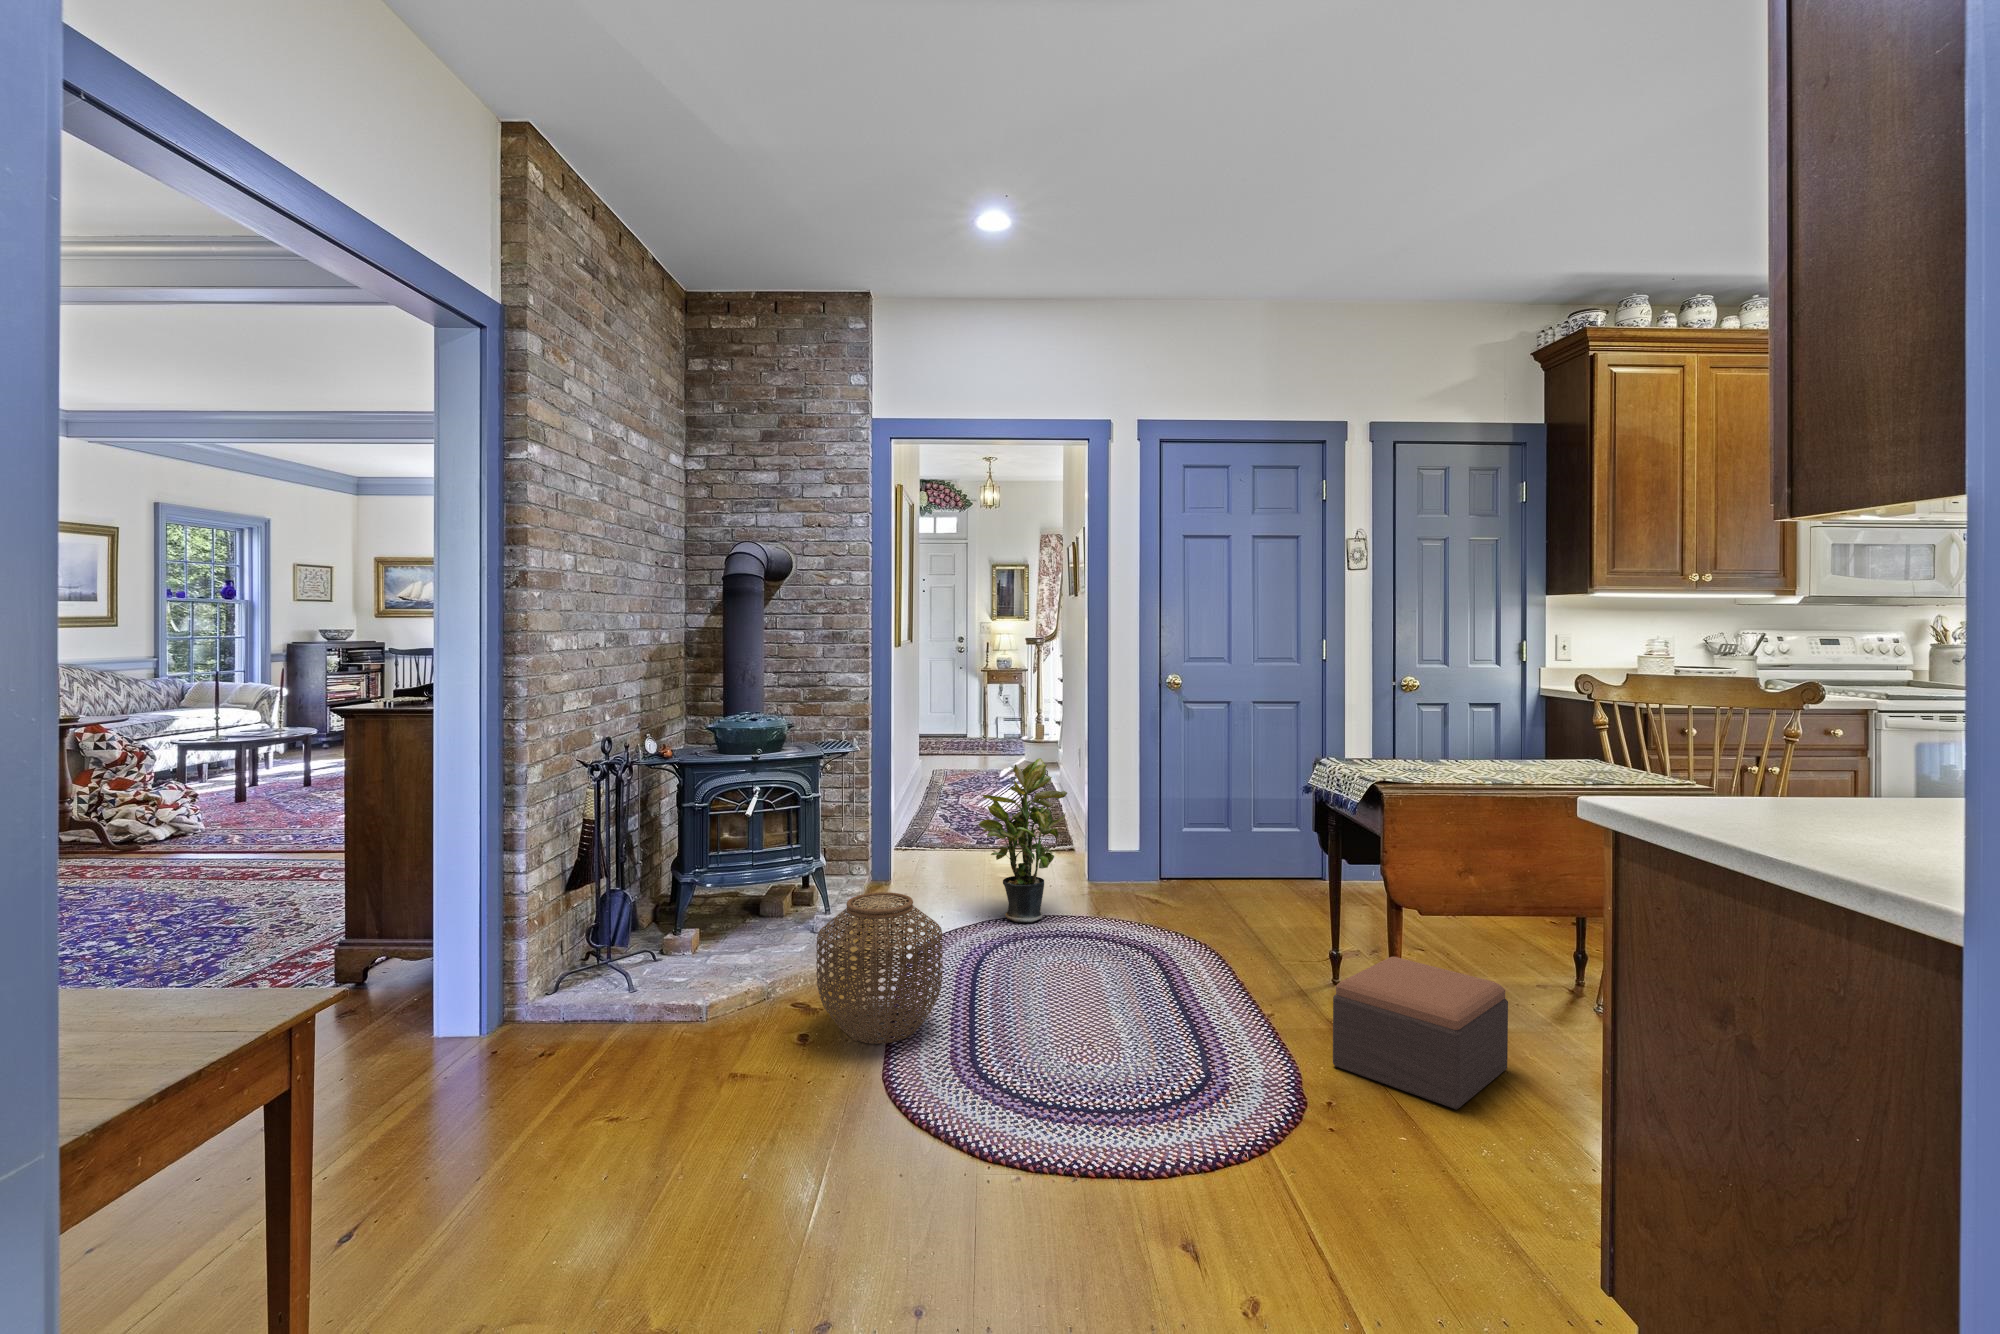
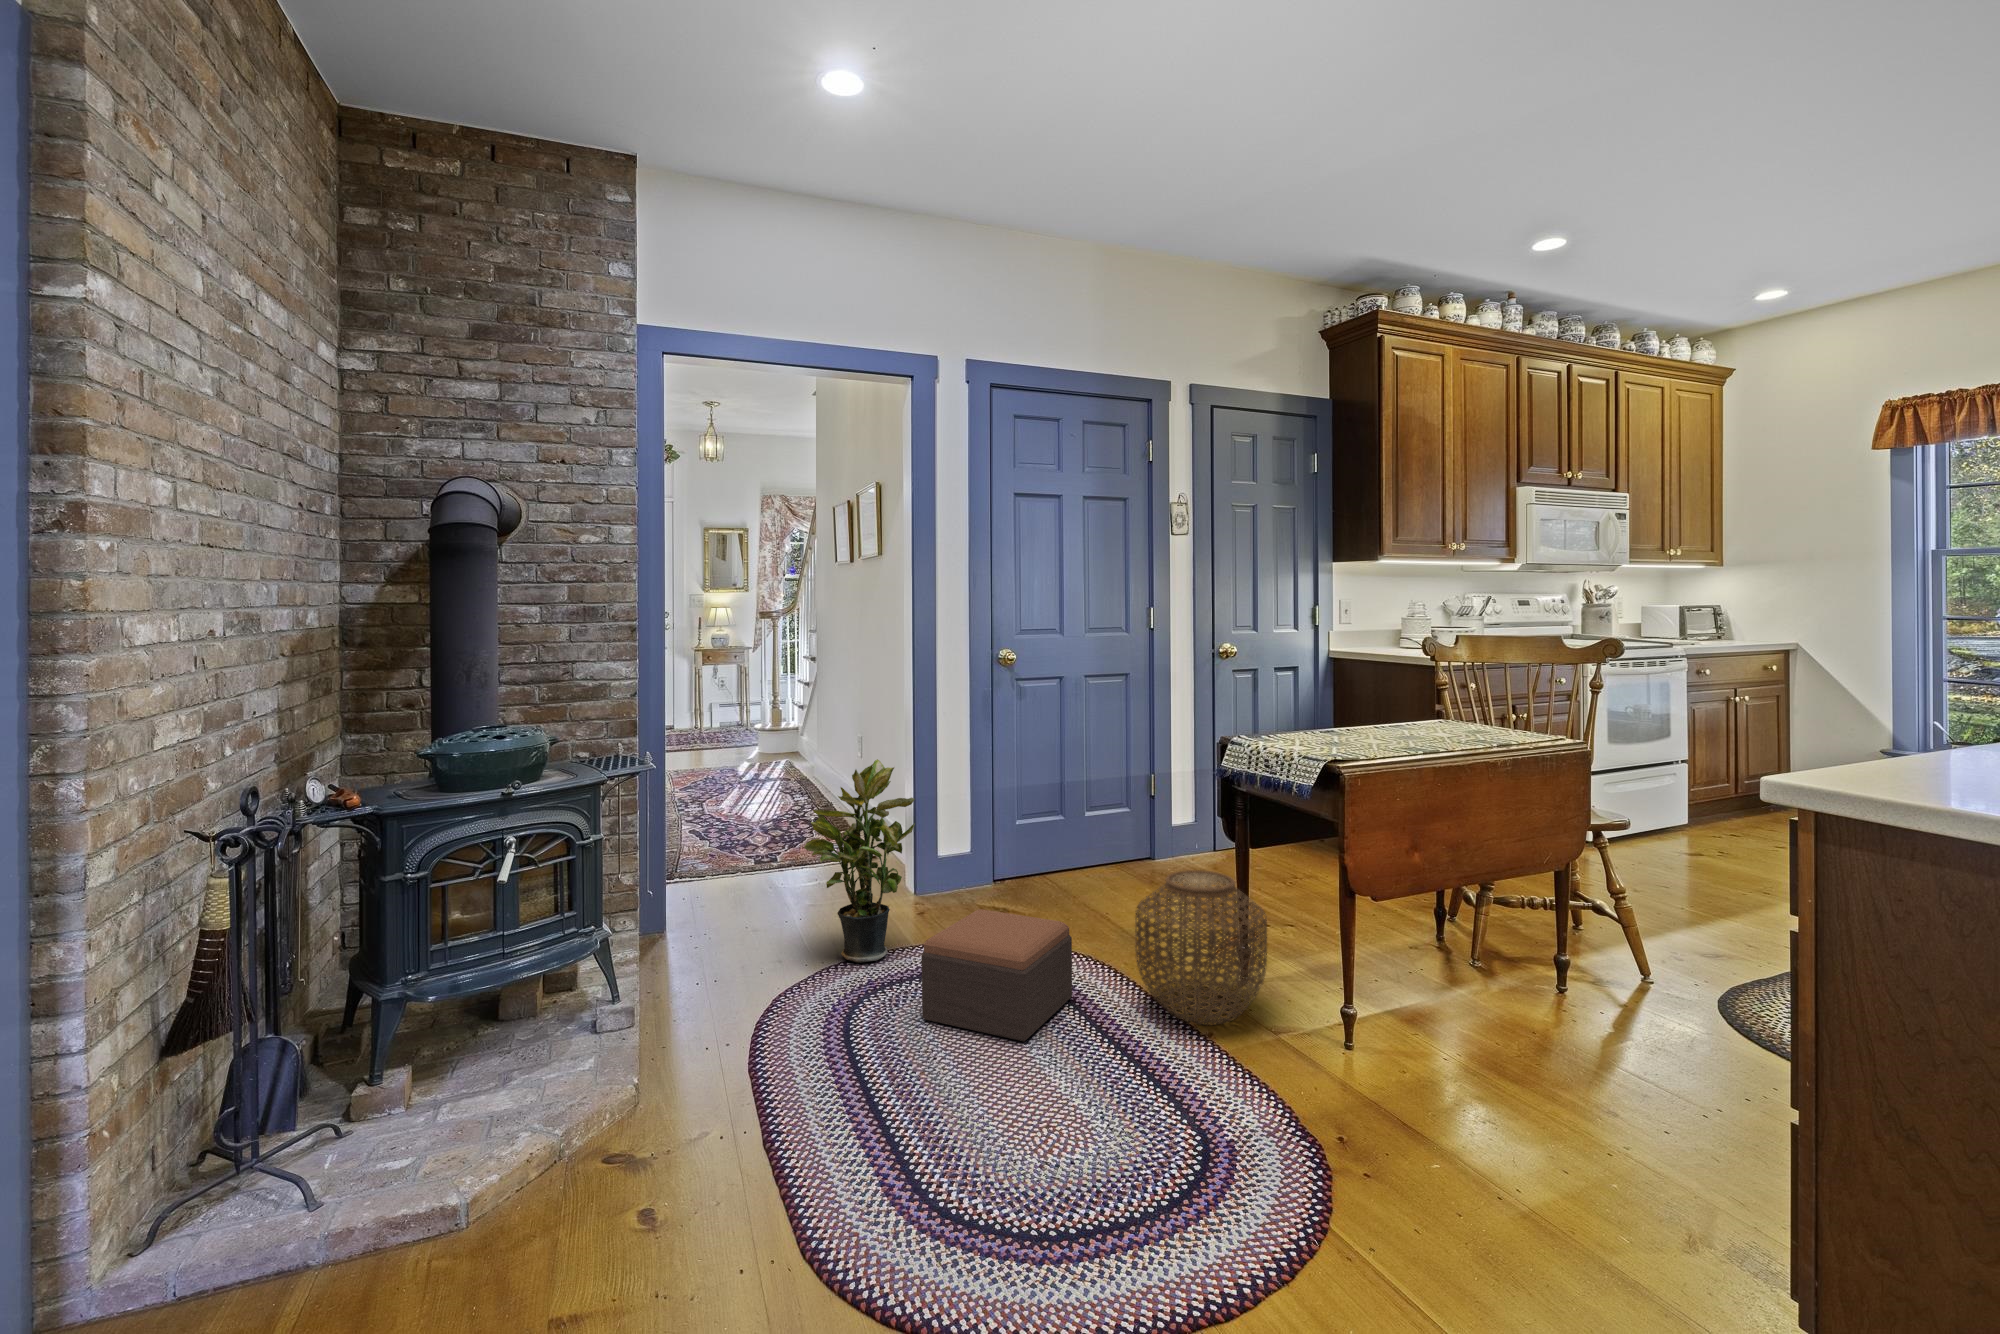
woven basket: present [816,892,943,1044] -> present [1135,870,1267,1025]
footstool: present [1333,957,1508,1110] -> present [921,909,1072,1042]

